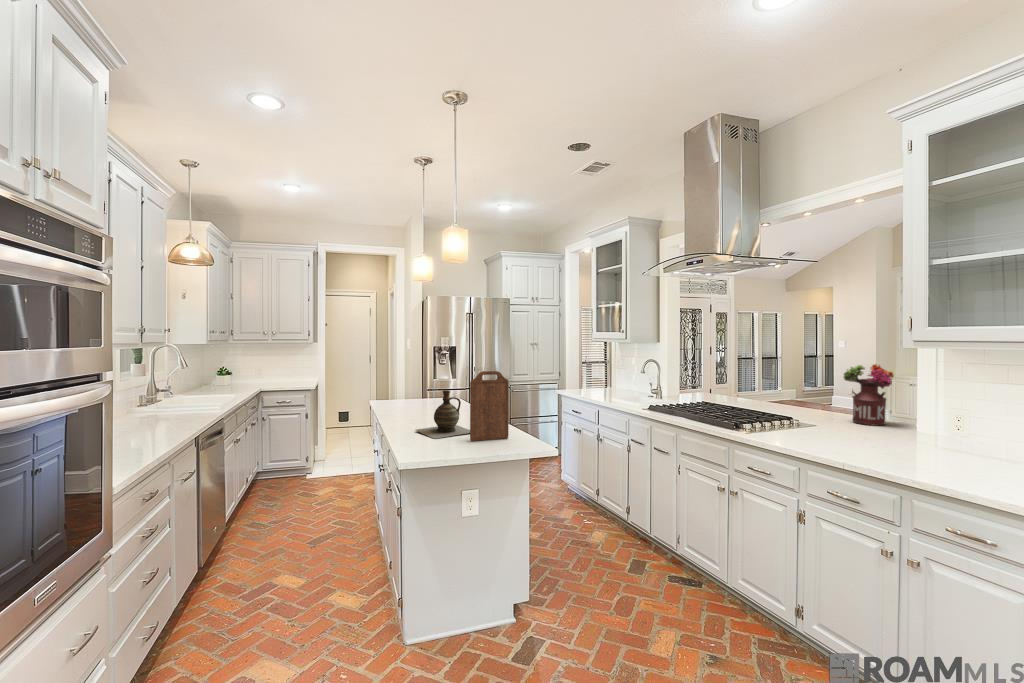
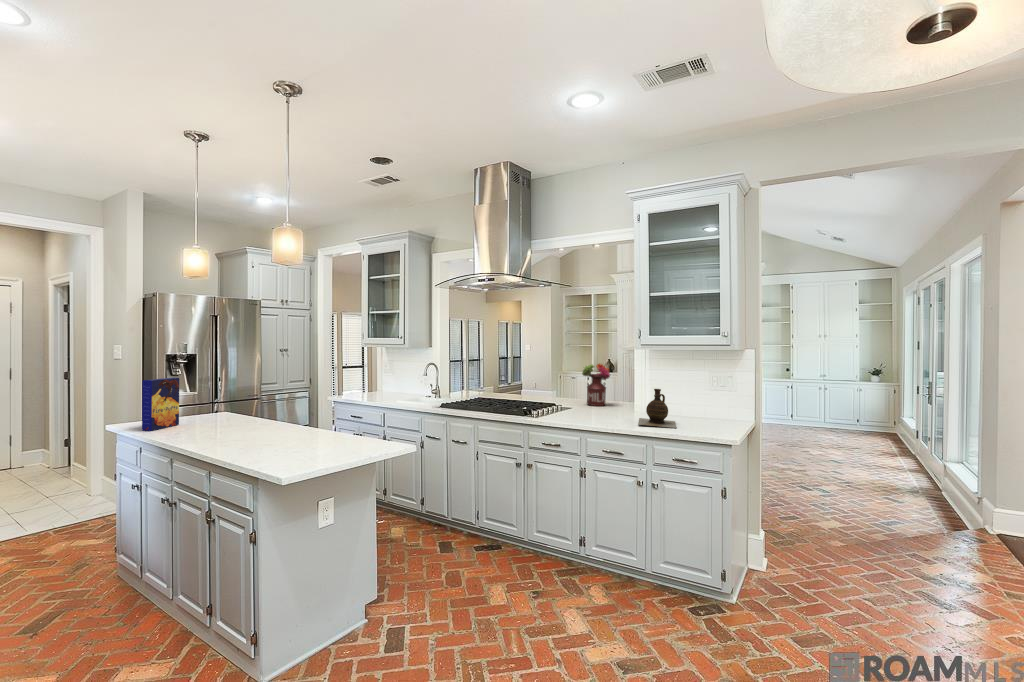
cereal box: none [385,365,414,407] -> present [142,377,179,431]
cutting board: present [470,371,509,441] -> none [324,379,360,451]
ceramic jug: present [416,390,470,439] -> present [638,389,676,428]

